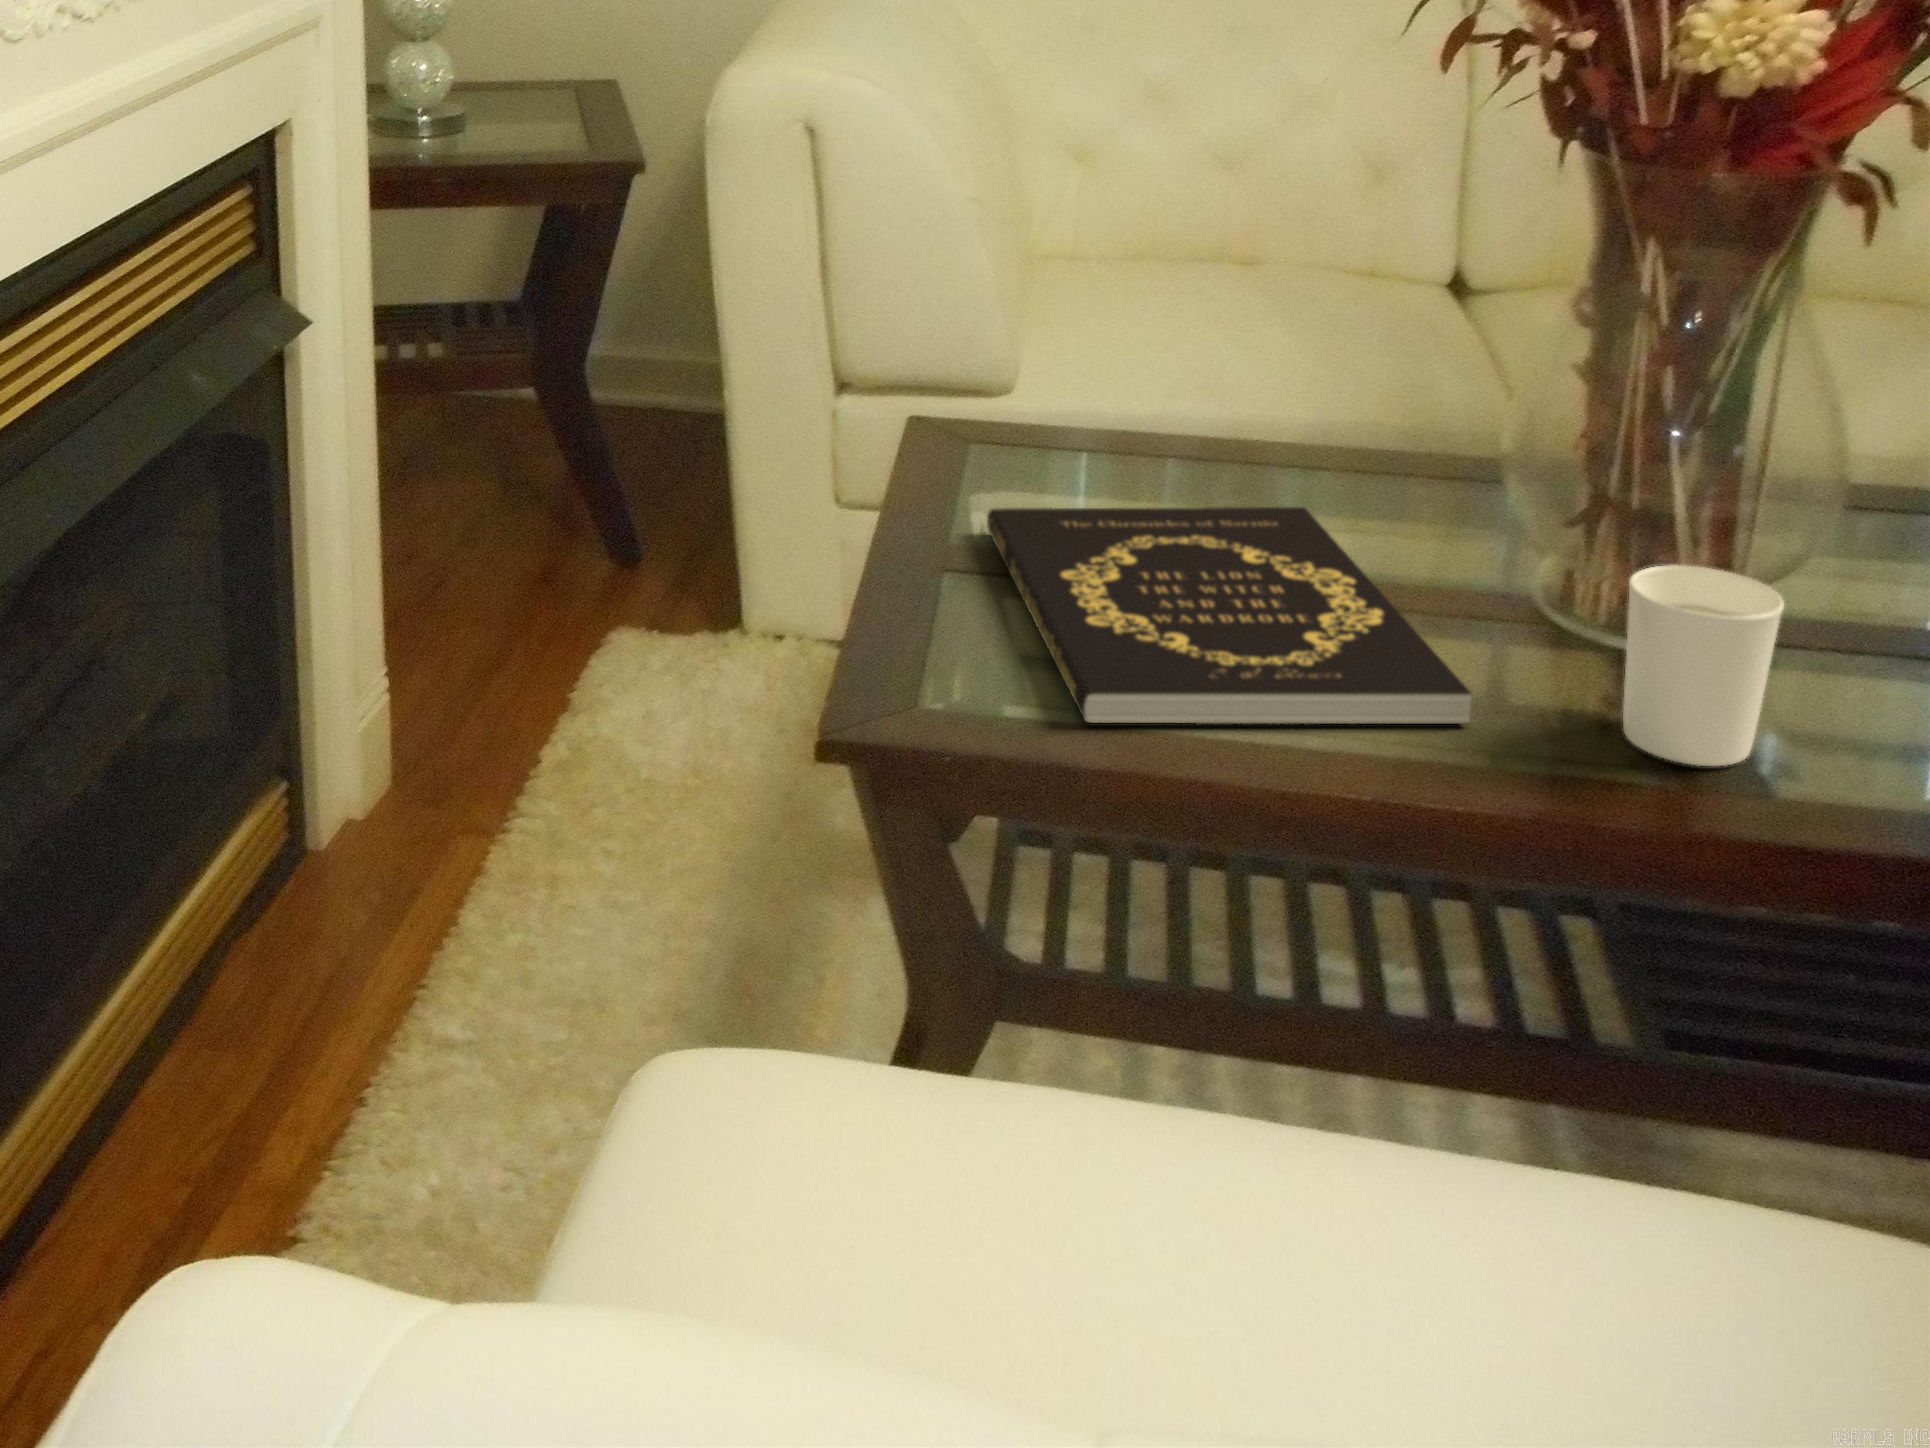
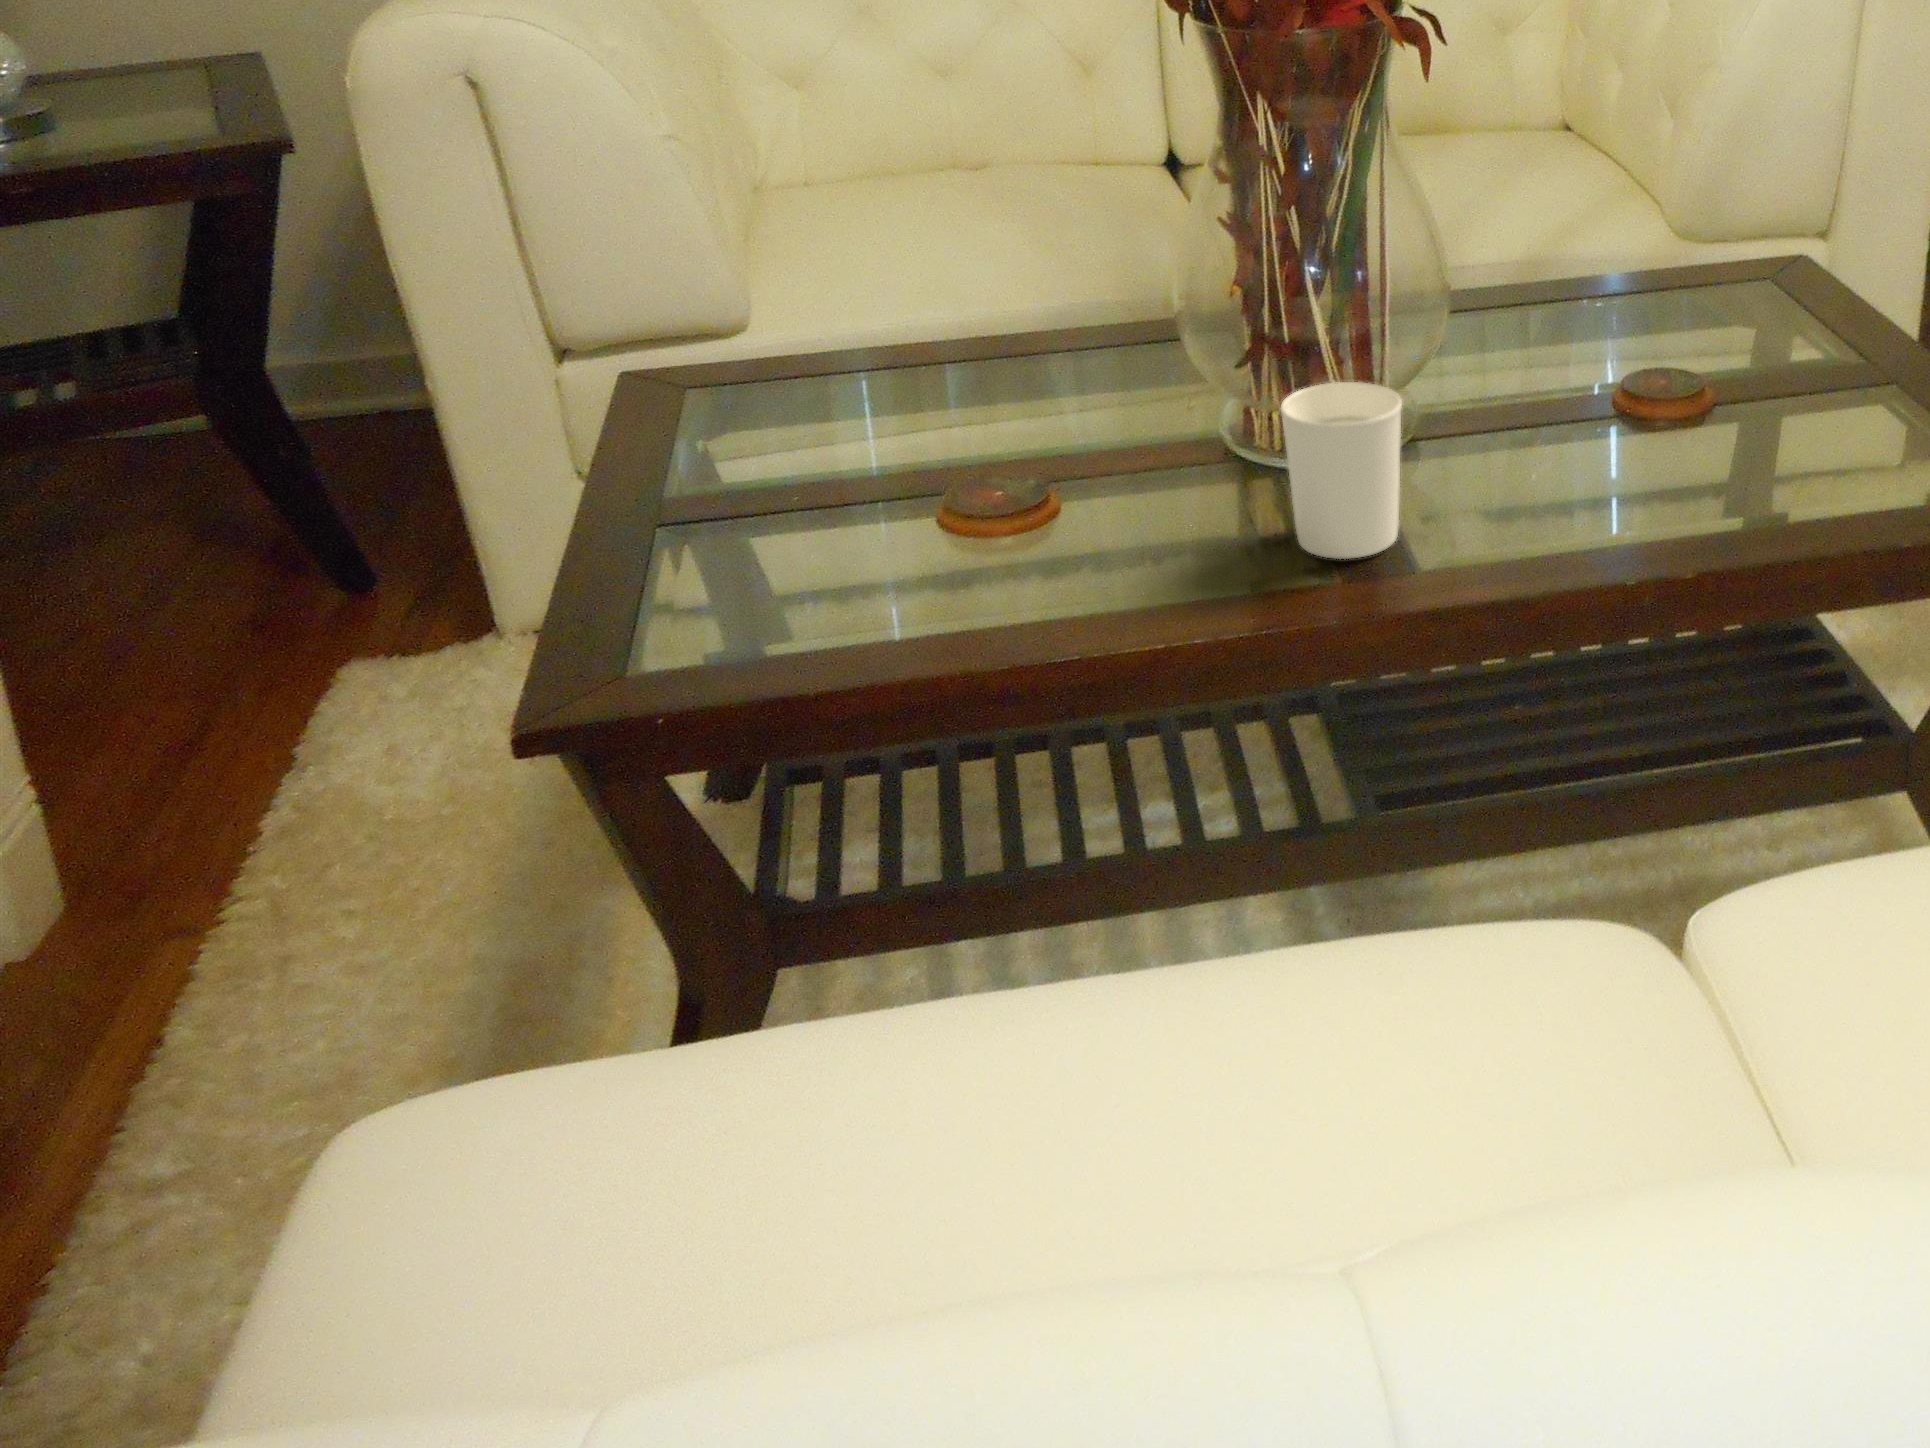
book: present [987,507,1472,724] -> none [706,392,1170,651]

